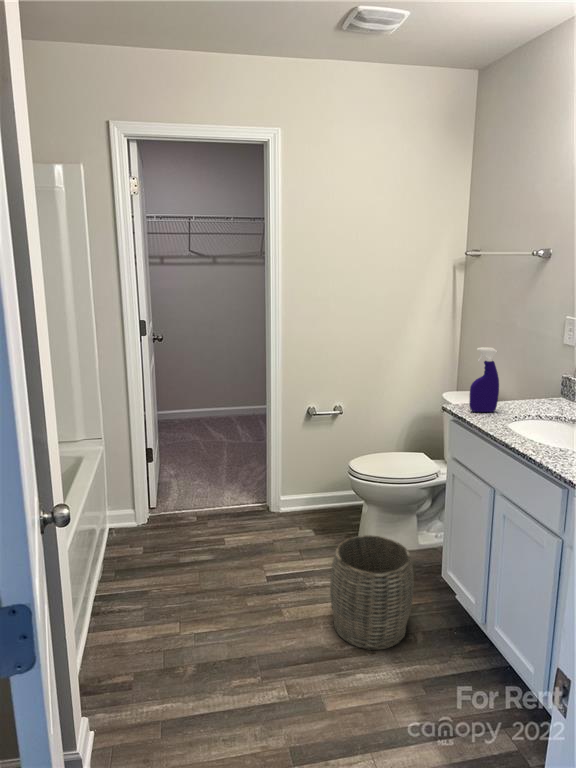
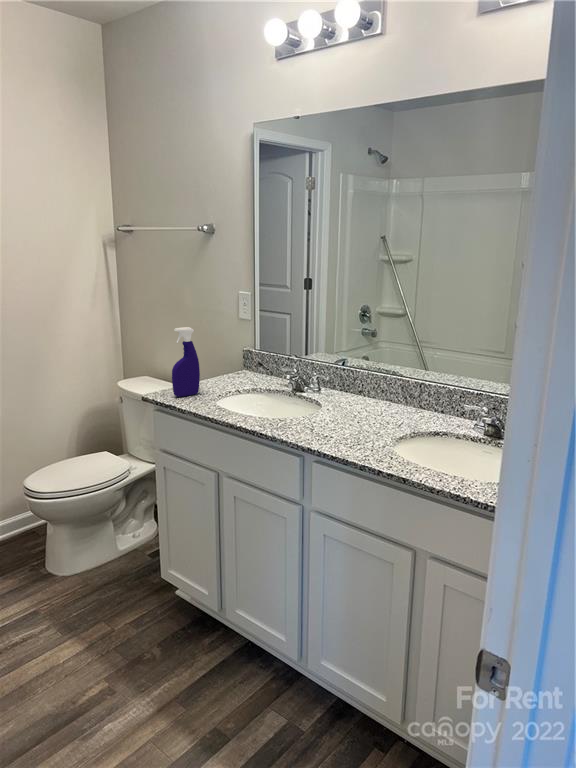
woven basket: present [330,535,413,650] -> none [42,557,145,695]

